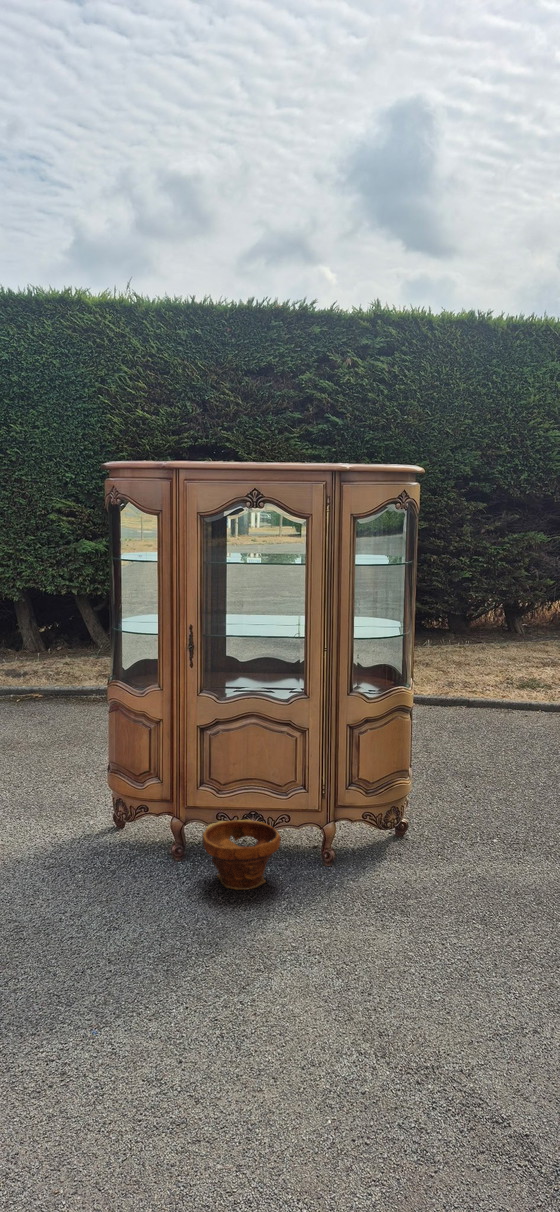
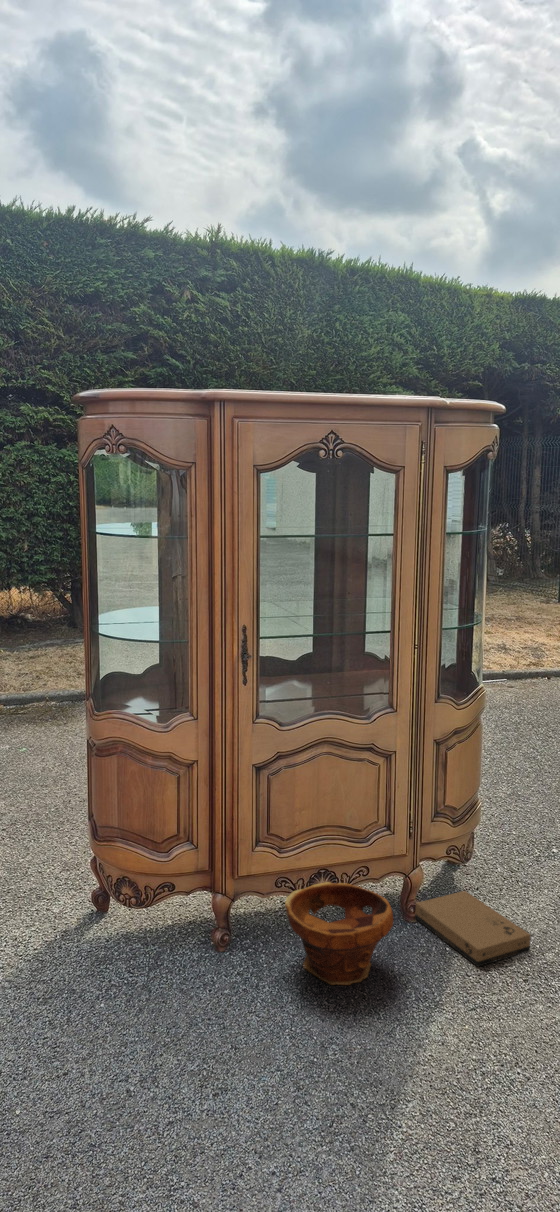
cardboard box: none [328,848,392,896] -> present [415,891,531,967]

